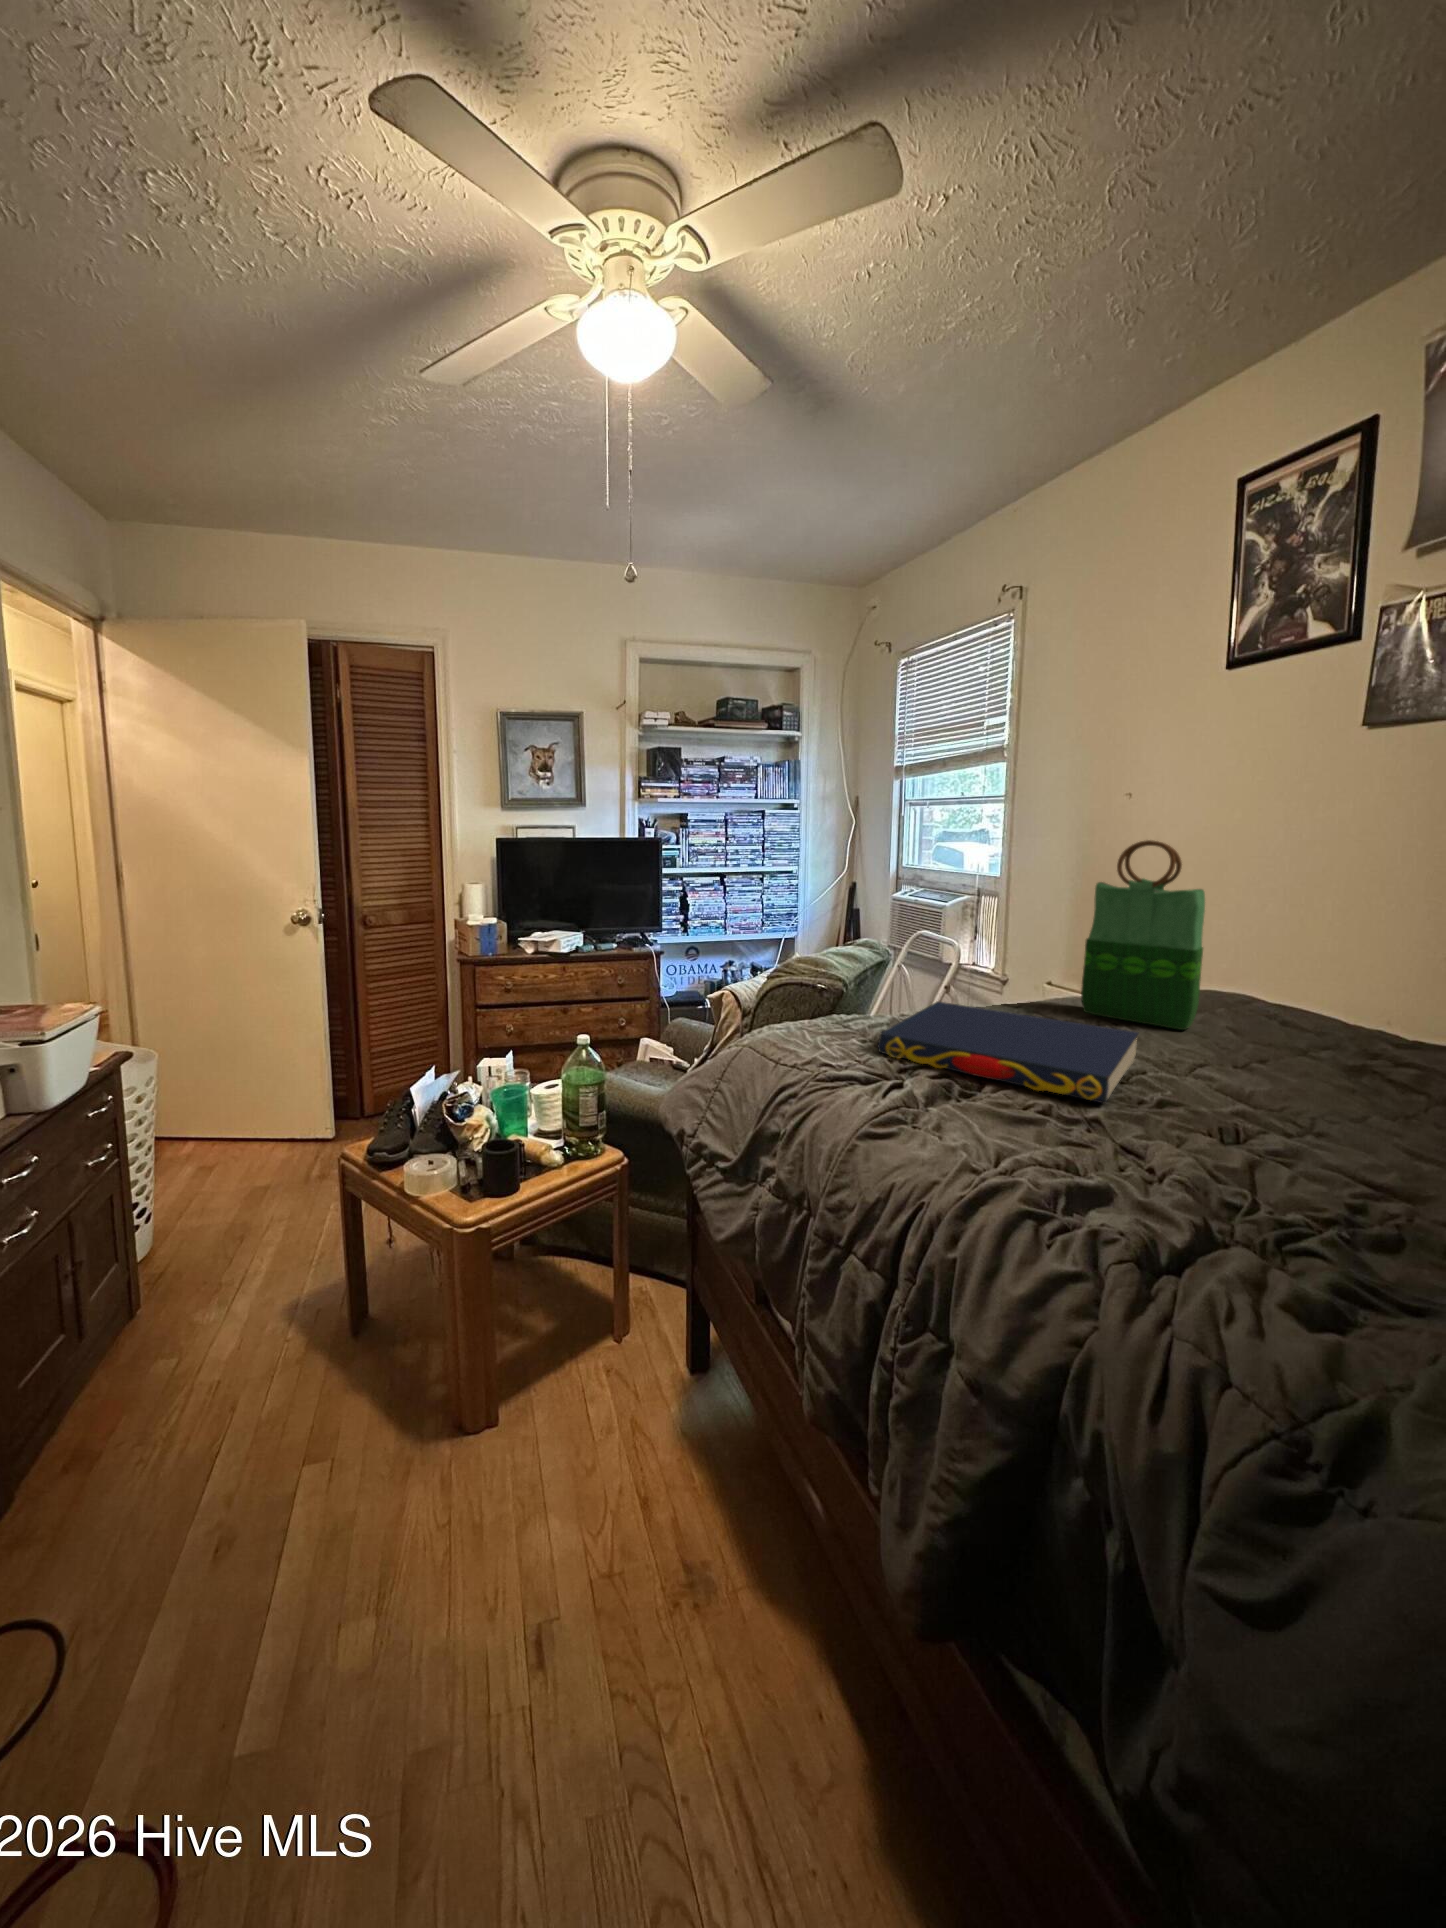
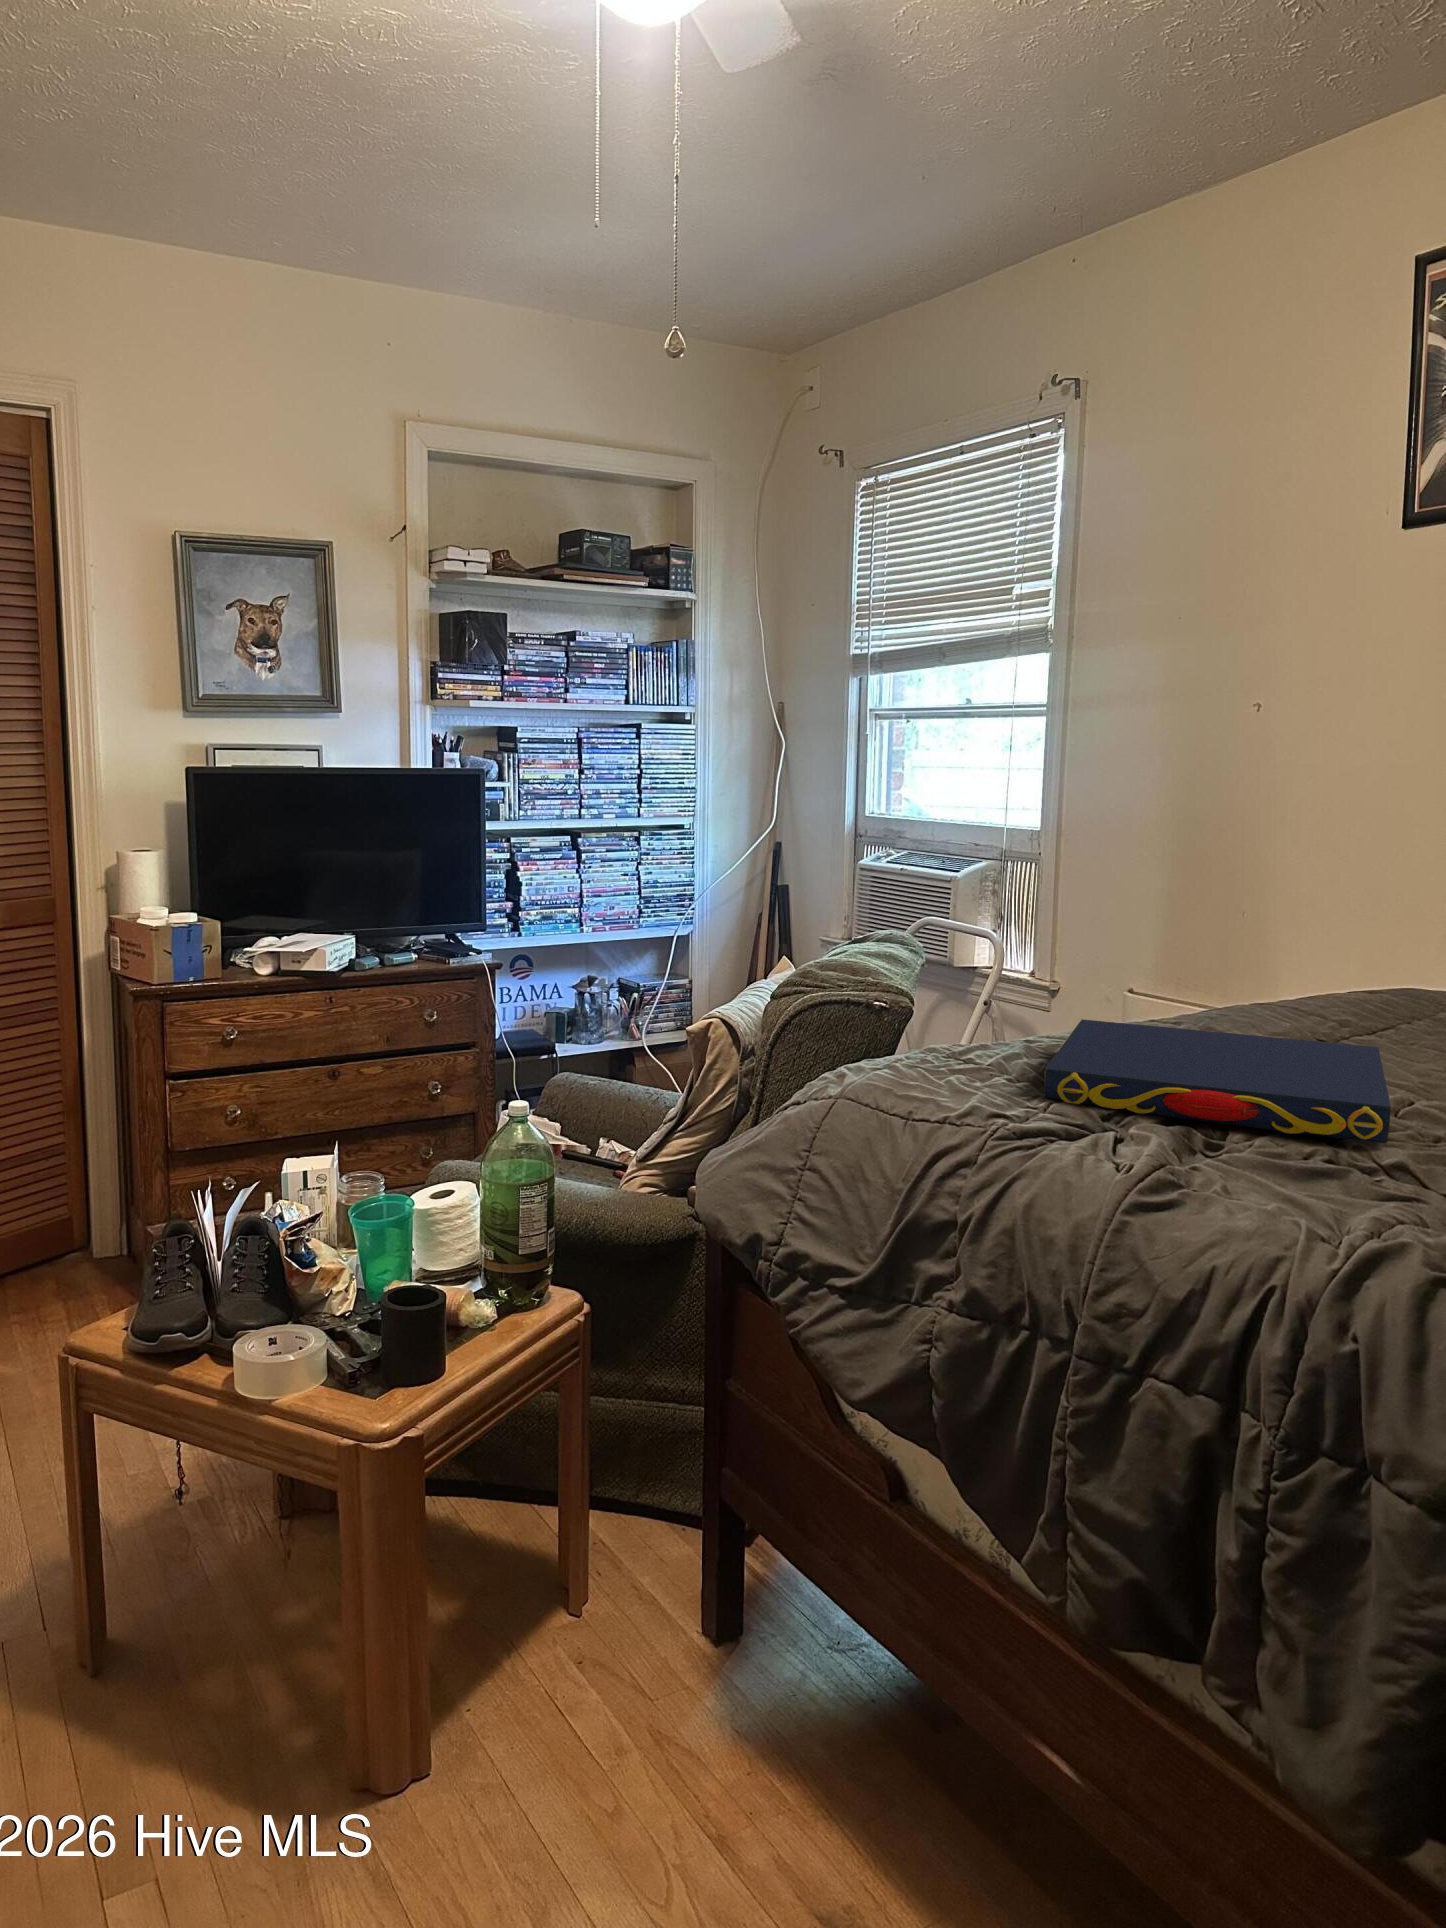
tote bag: present [1081,840,1205,1030] -> none [1246,777,1414,1044]

